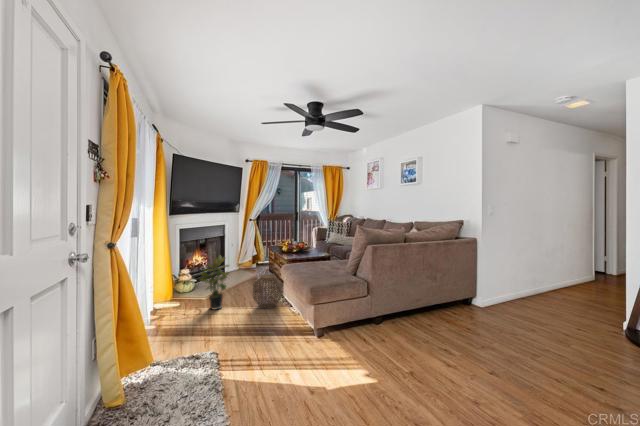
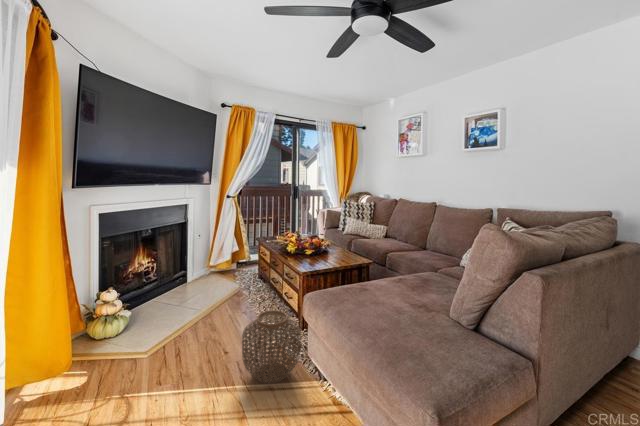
potted plant: present [200,256,229,310] -> none [123,275,195,393]

